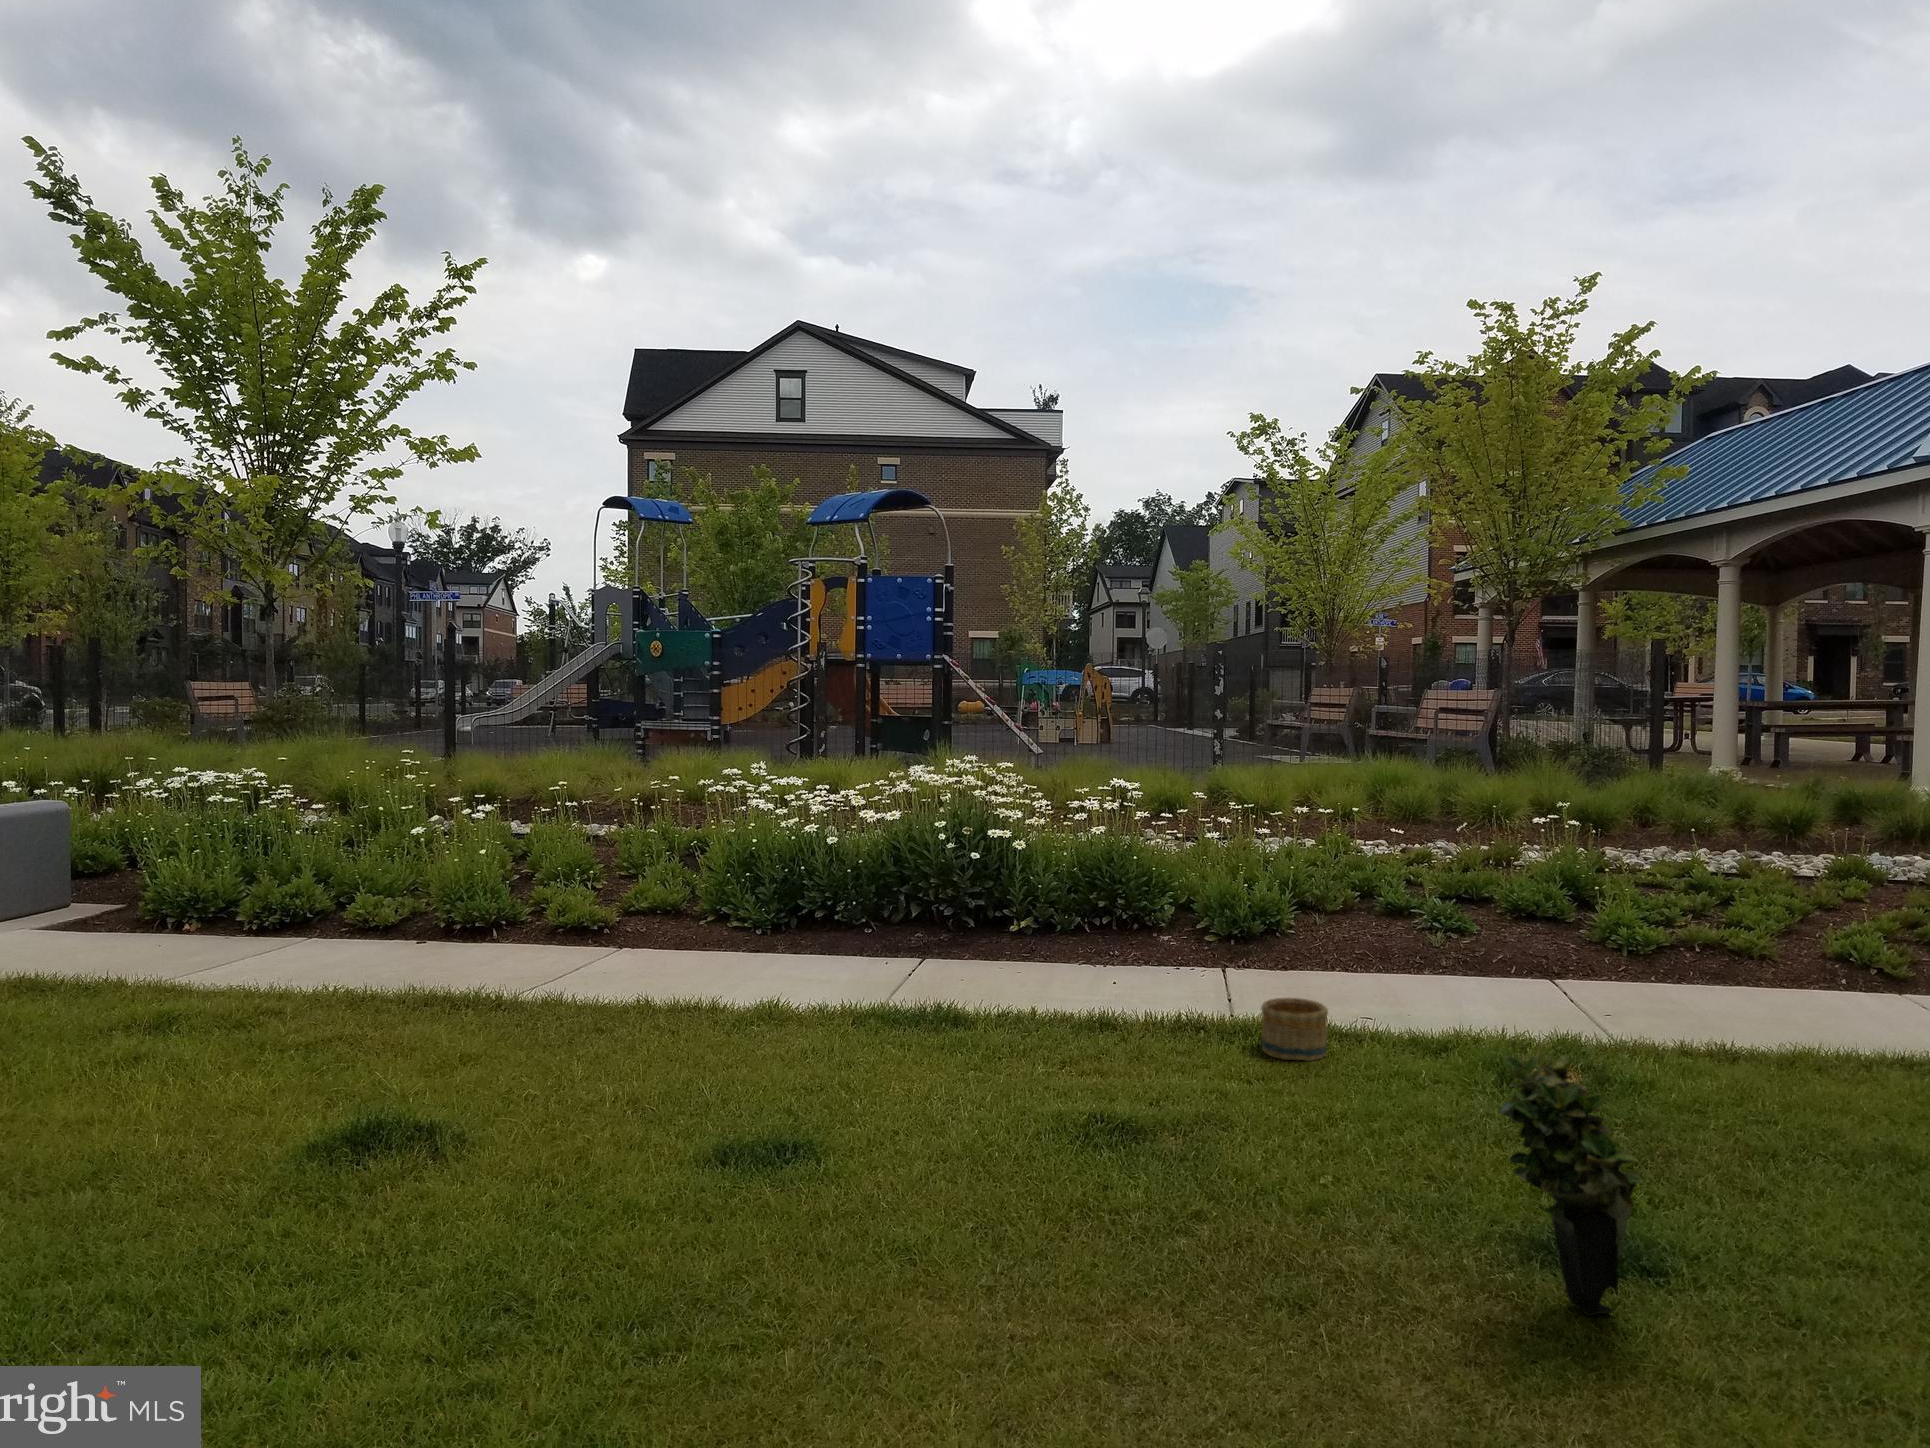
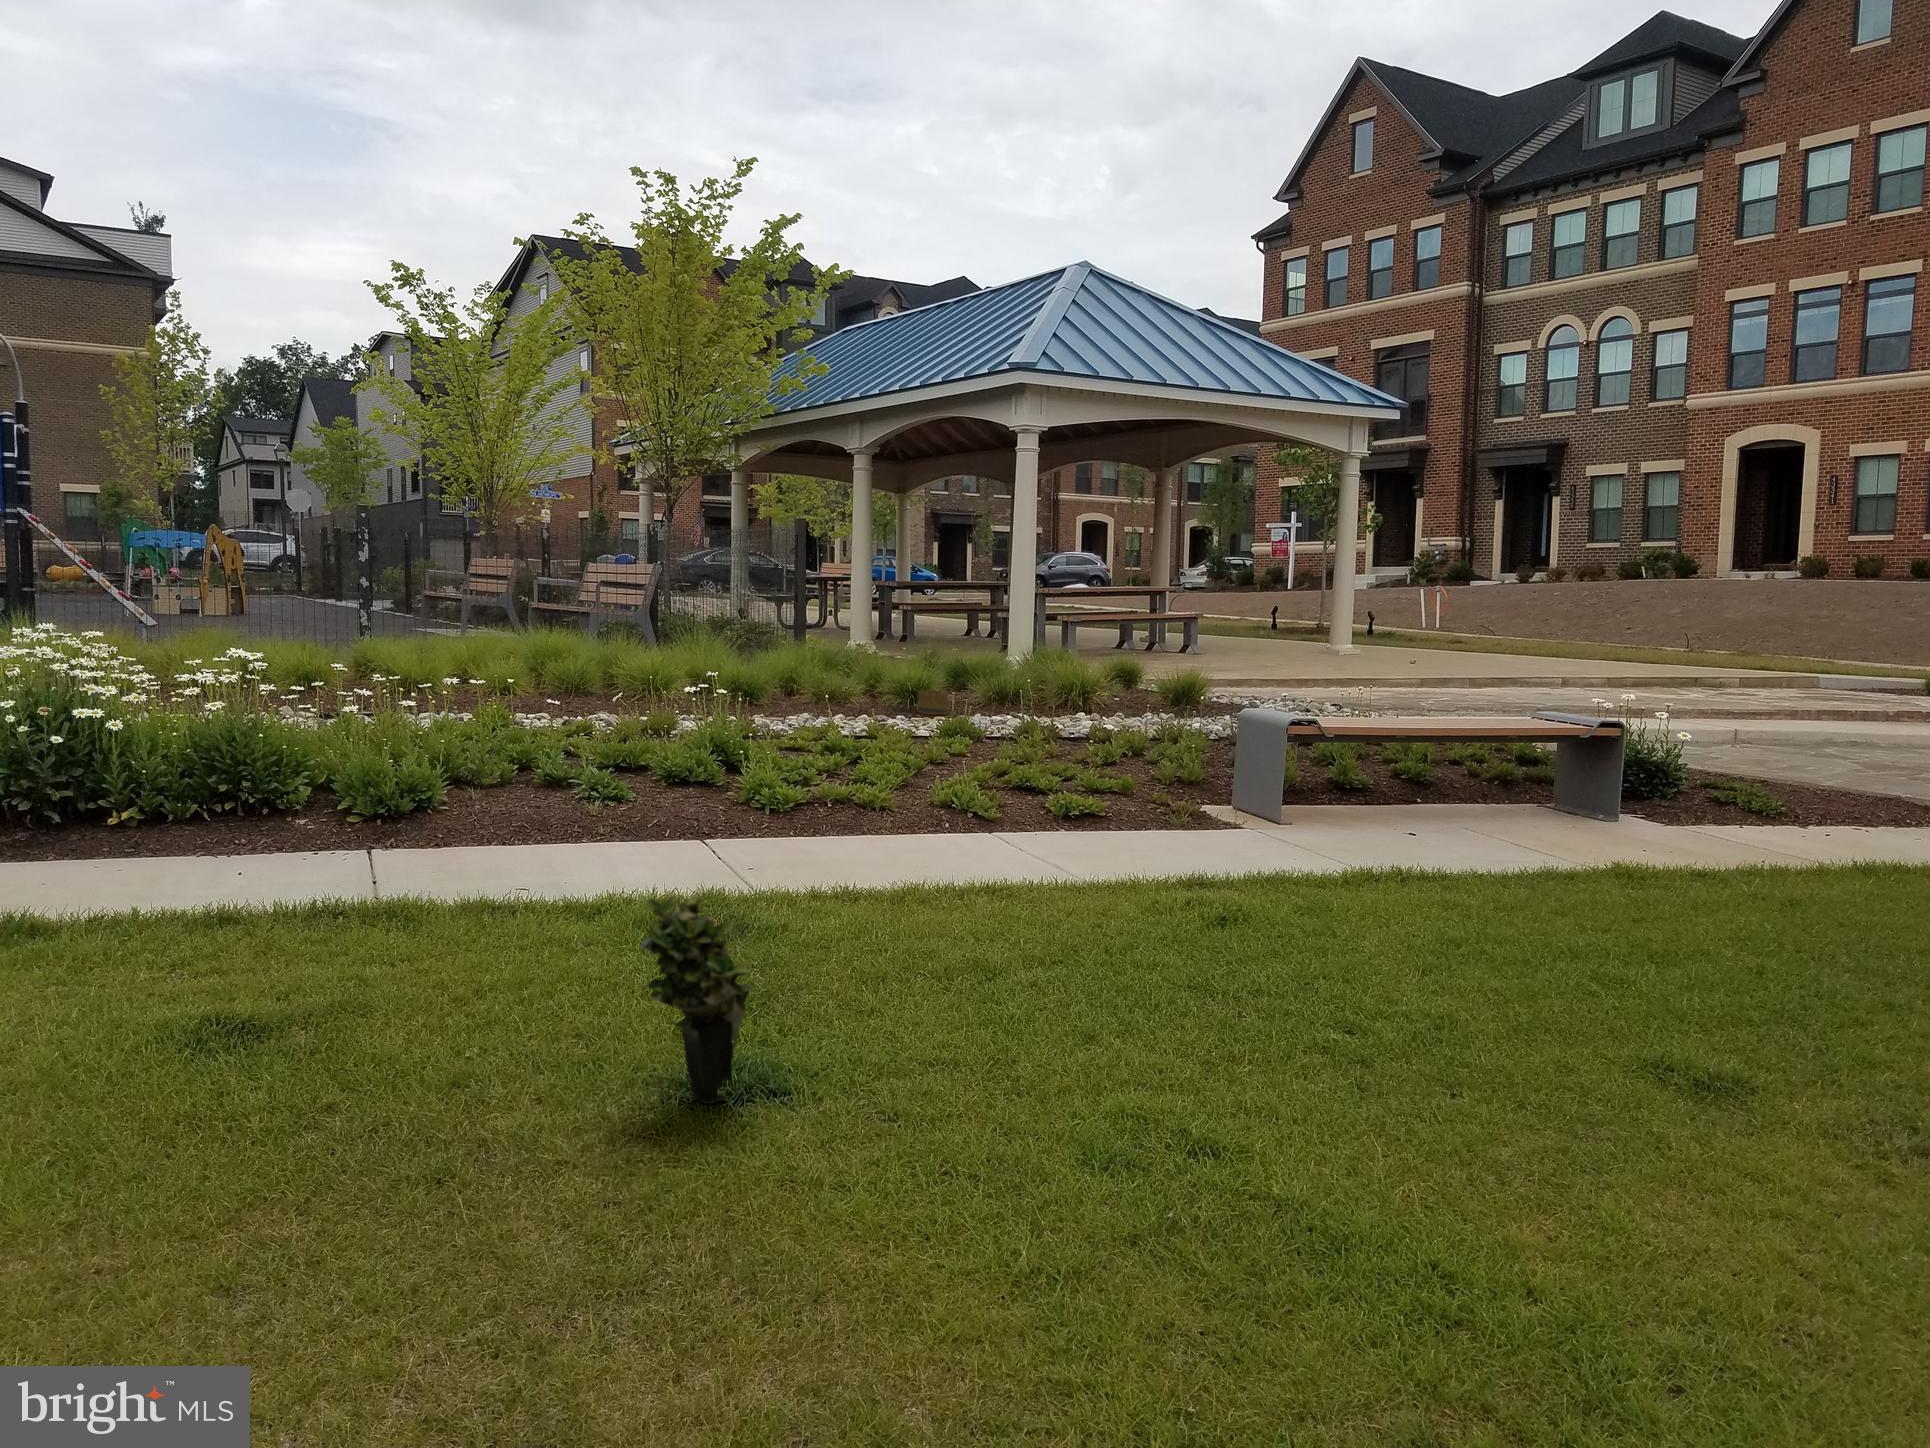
basket: present [1261,998,1328,1061] -> present [918,690,948,715]

